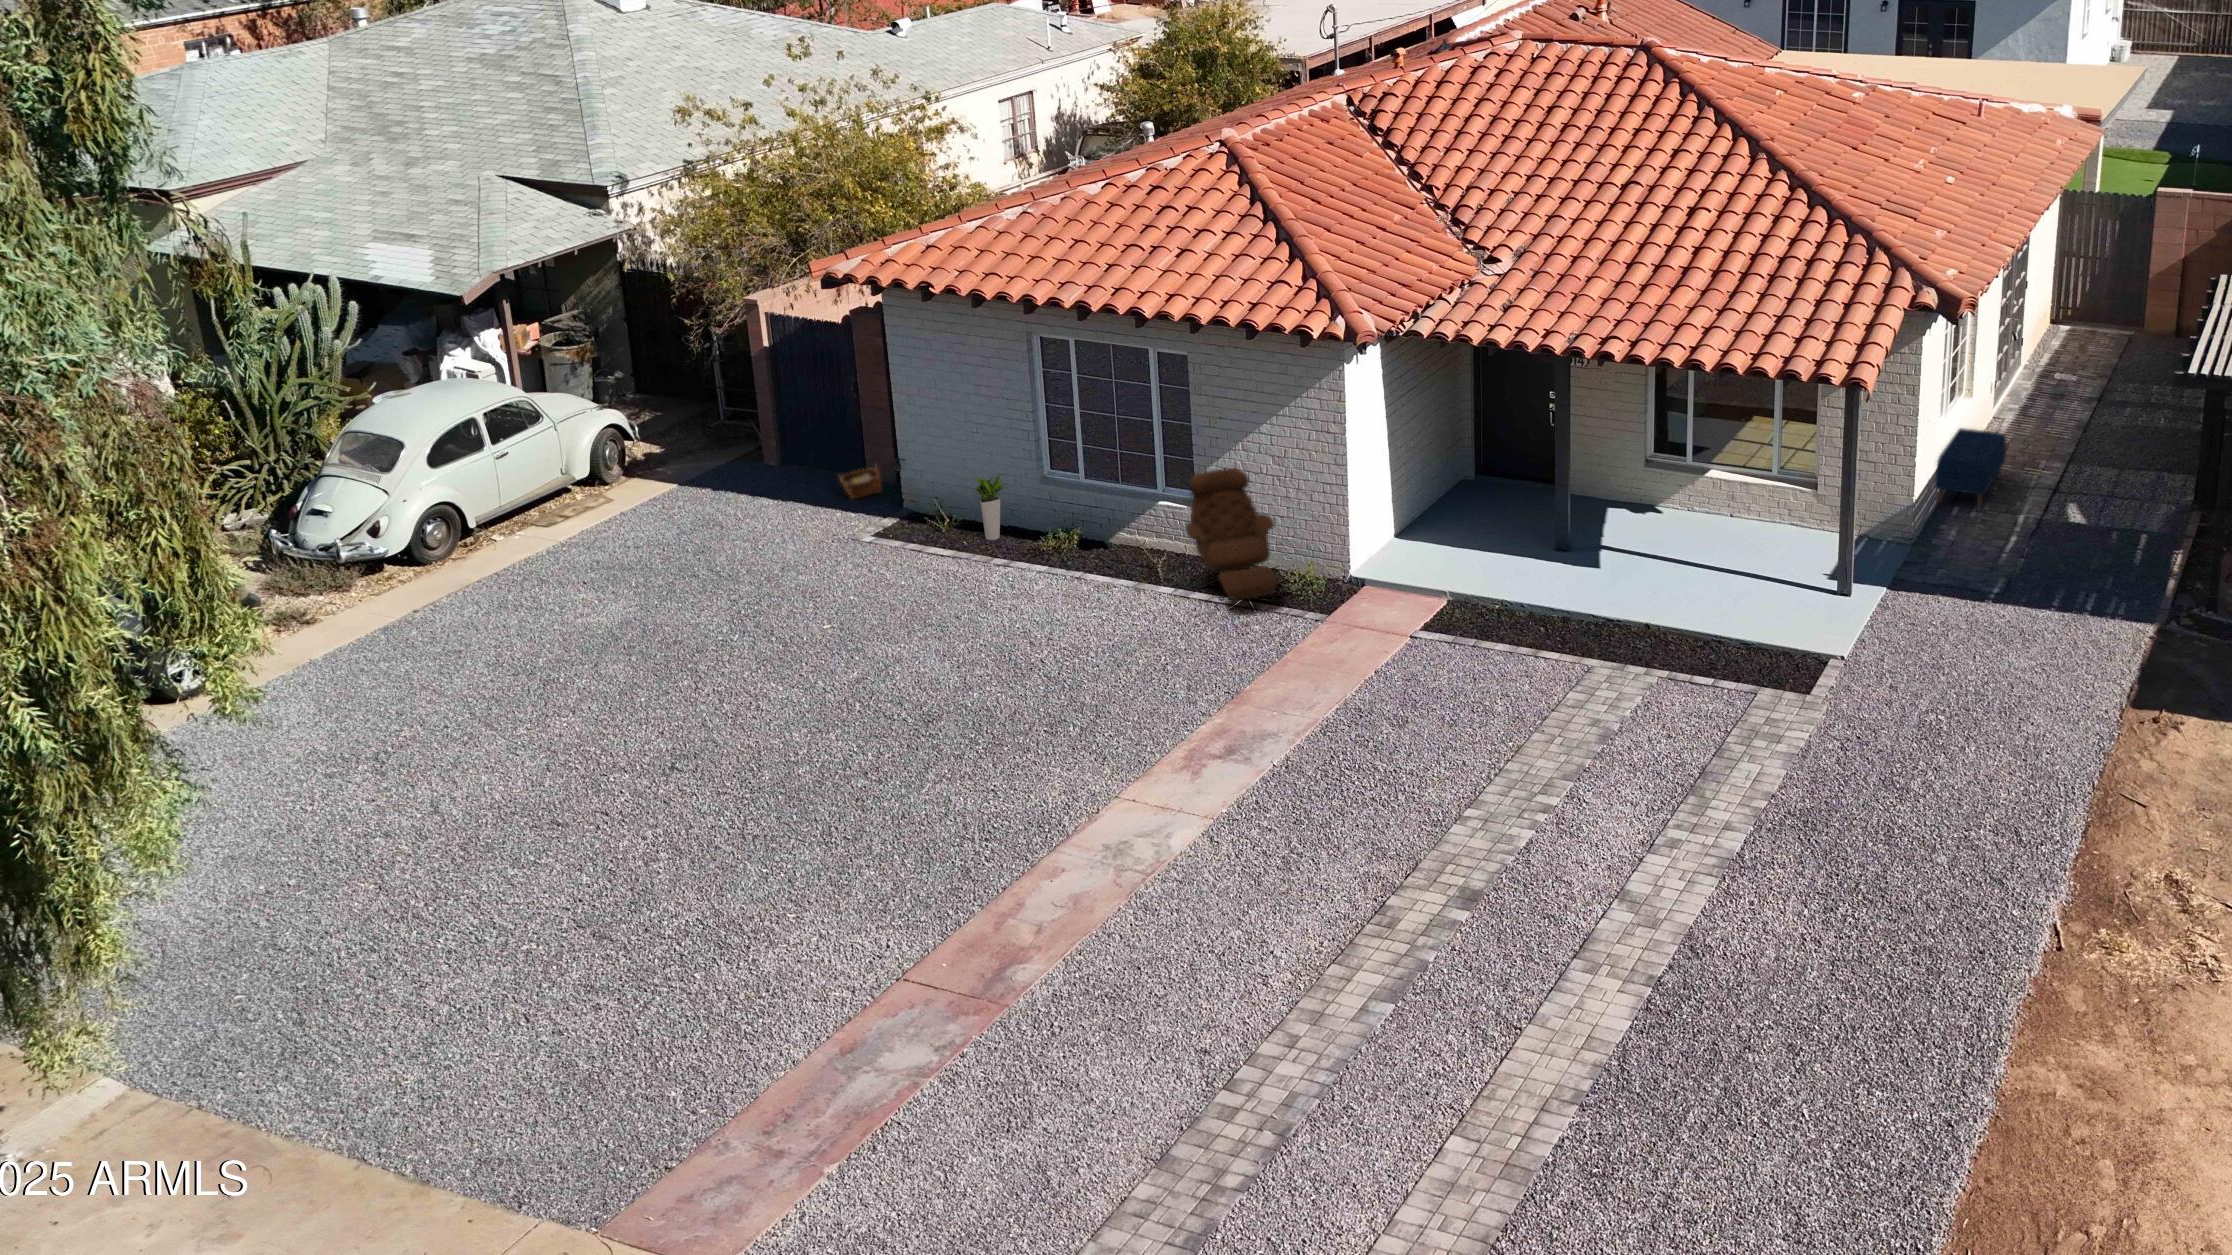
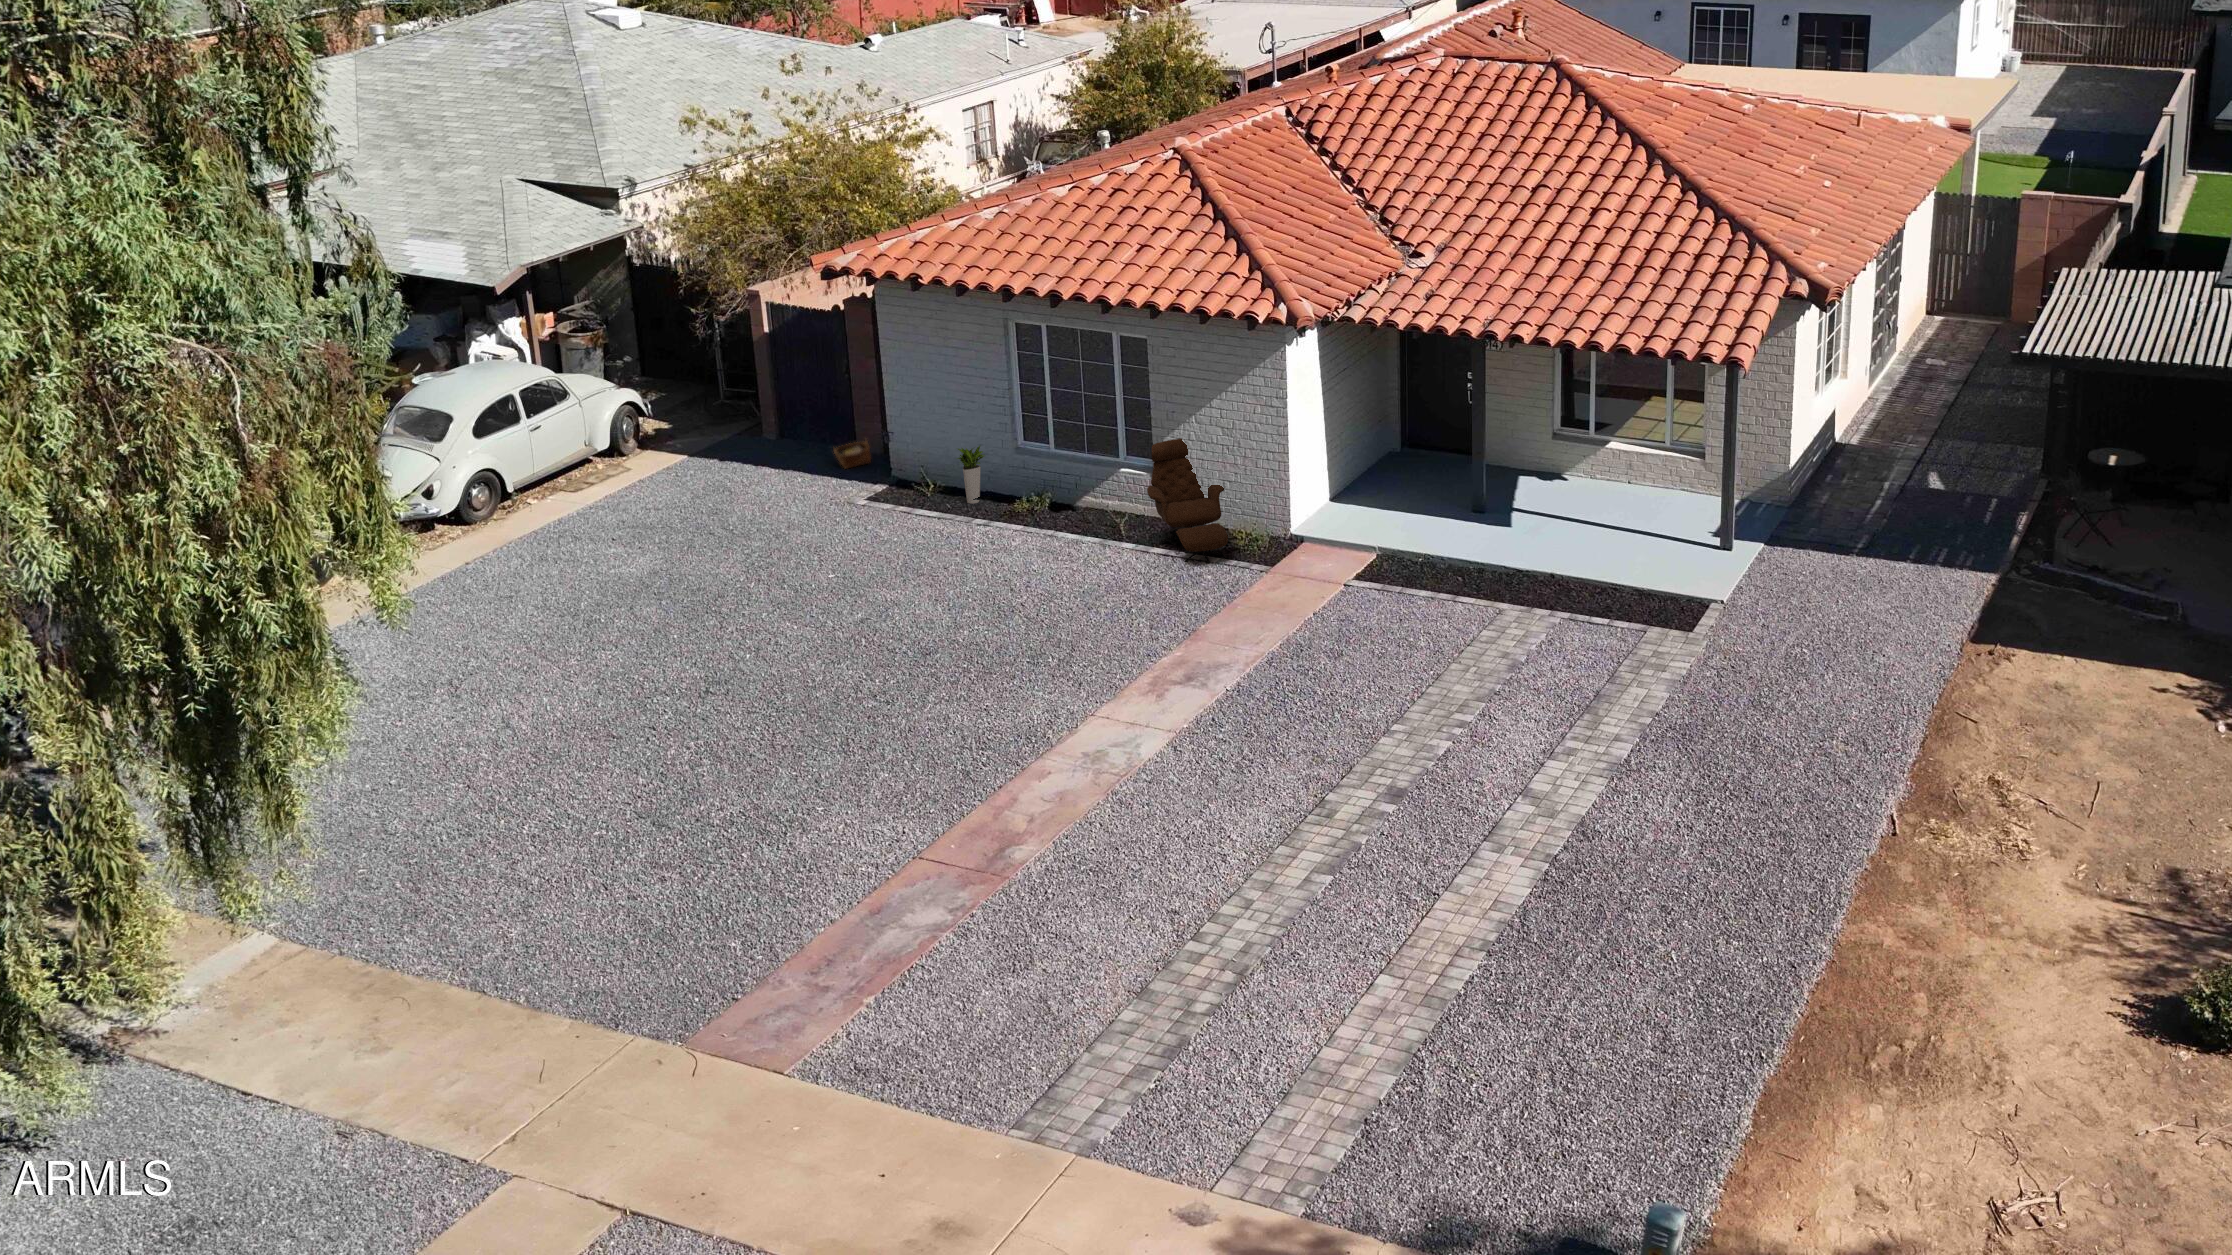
bench: present [1935,428,2006,508] -> none [1811,406,1876,477]

